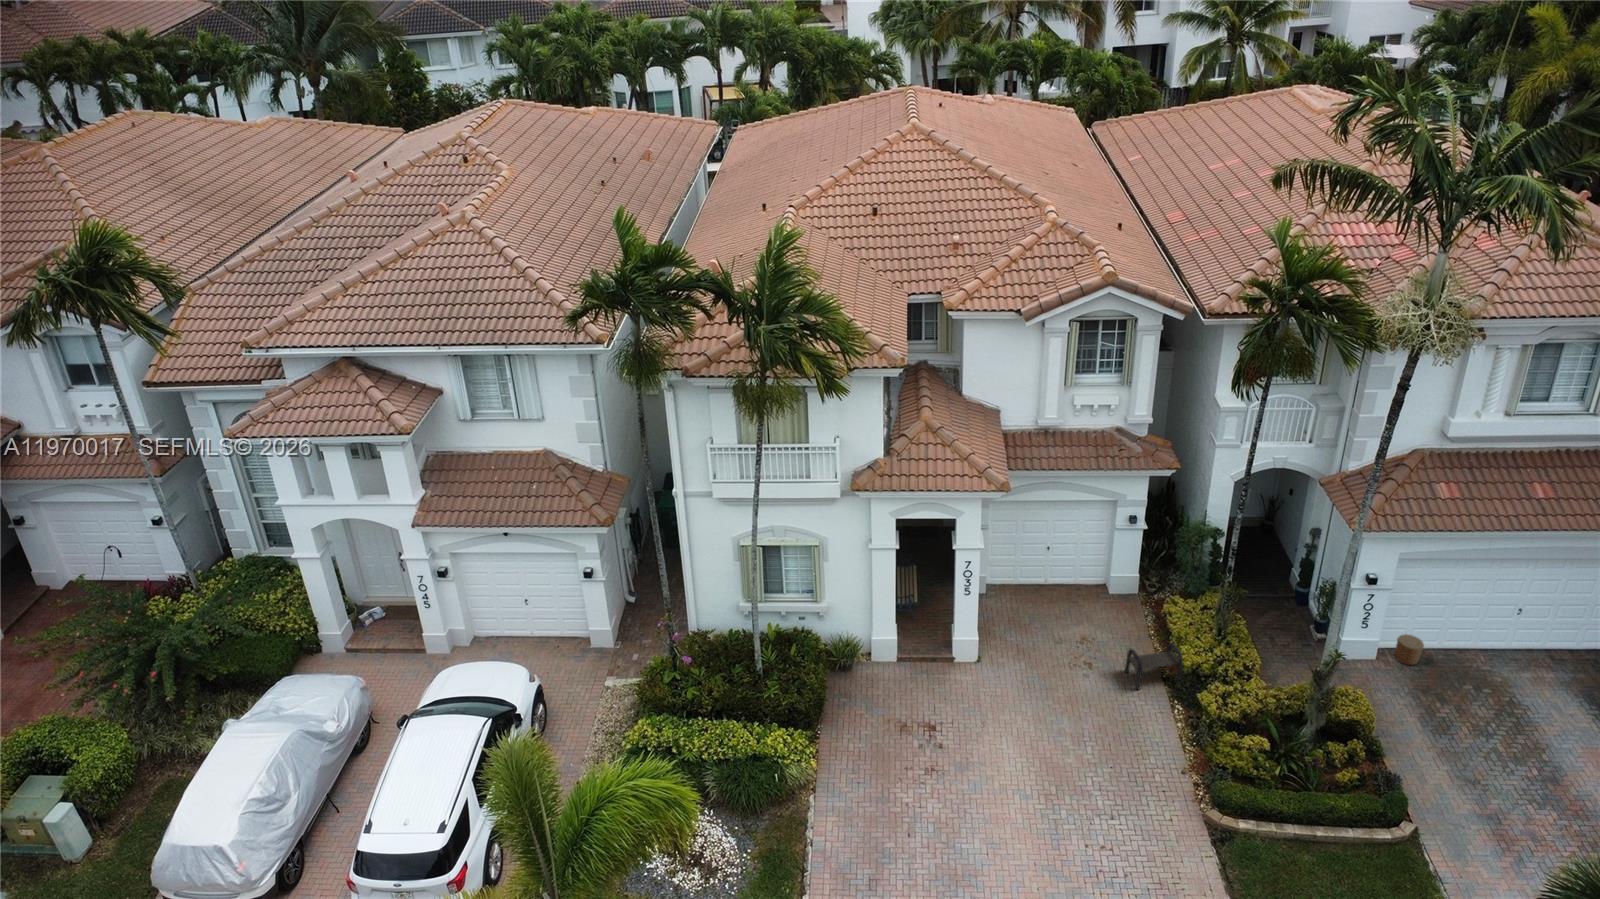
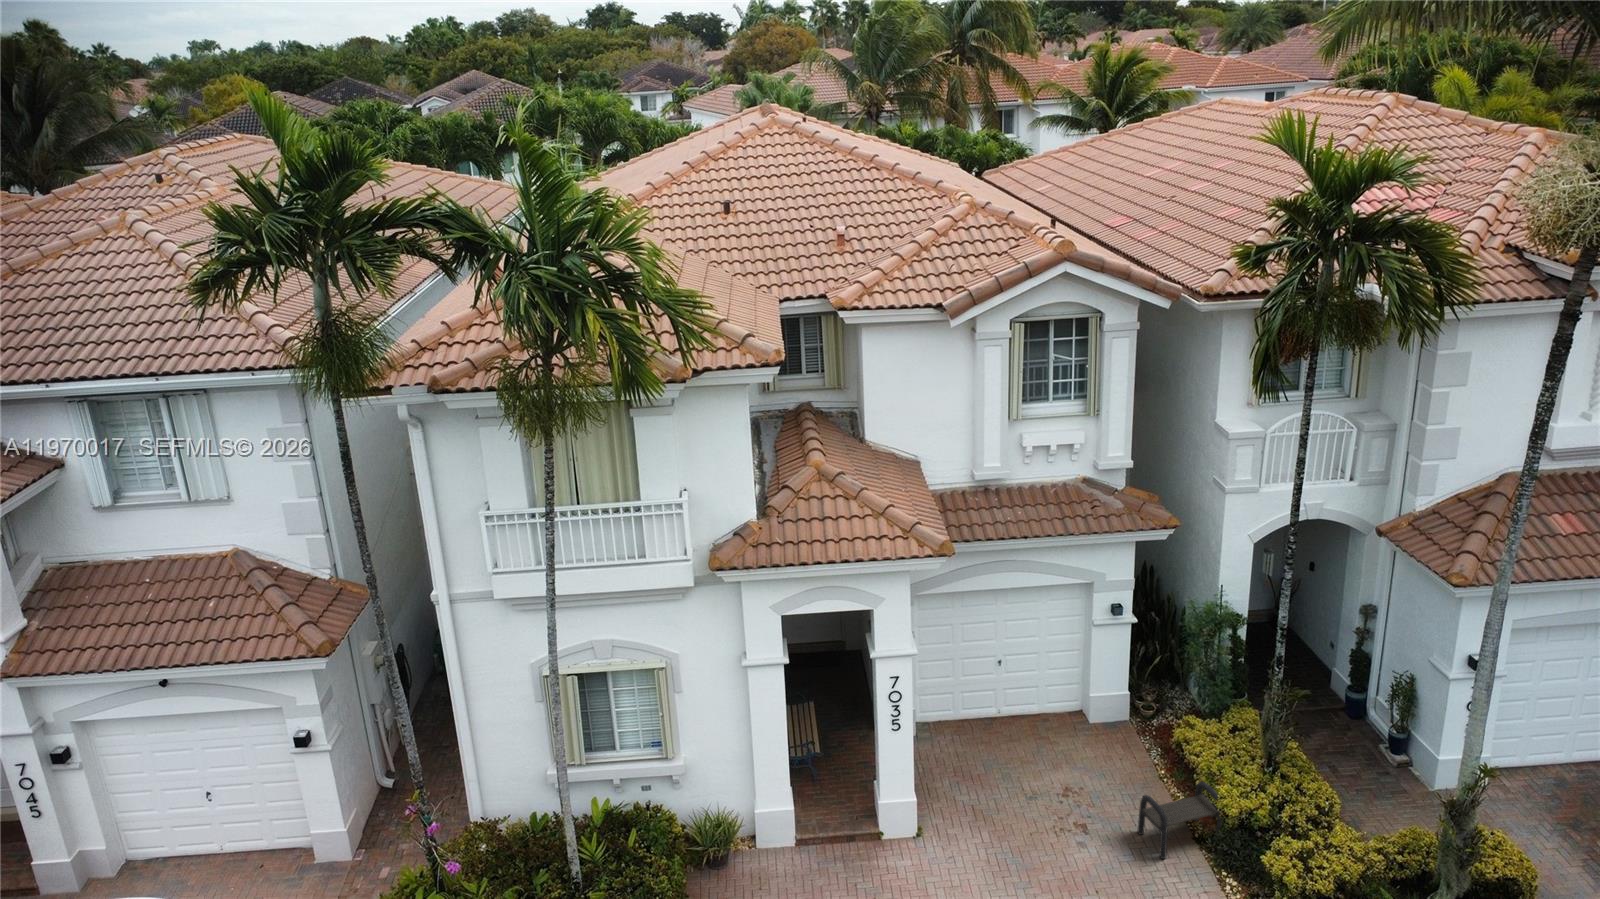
woven basket: present [1395,634,1424,665] -> none [1507,744,1550,790]

